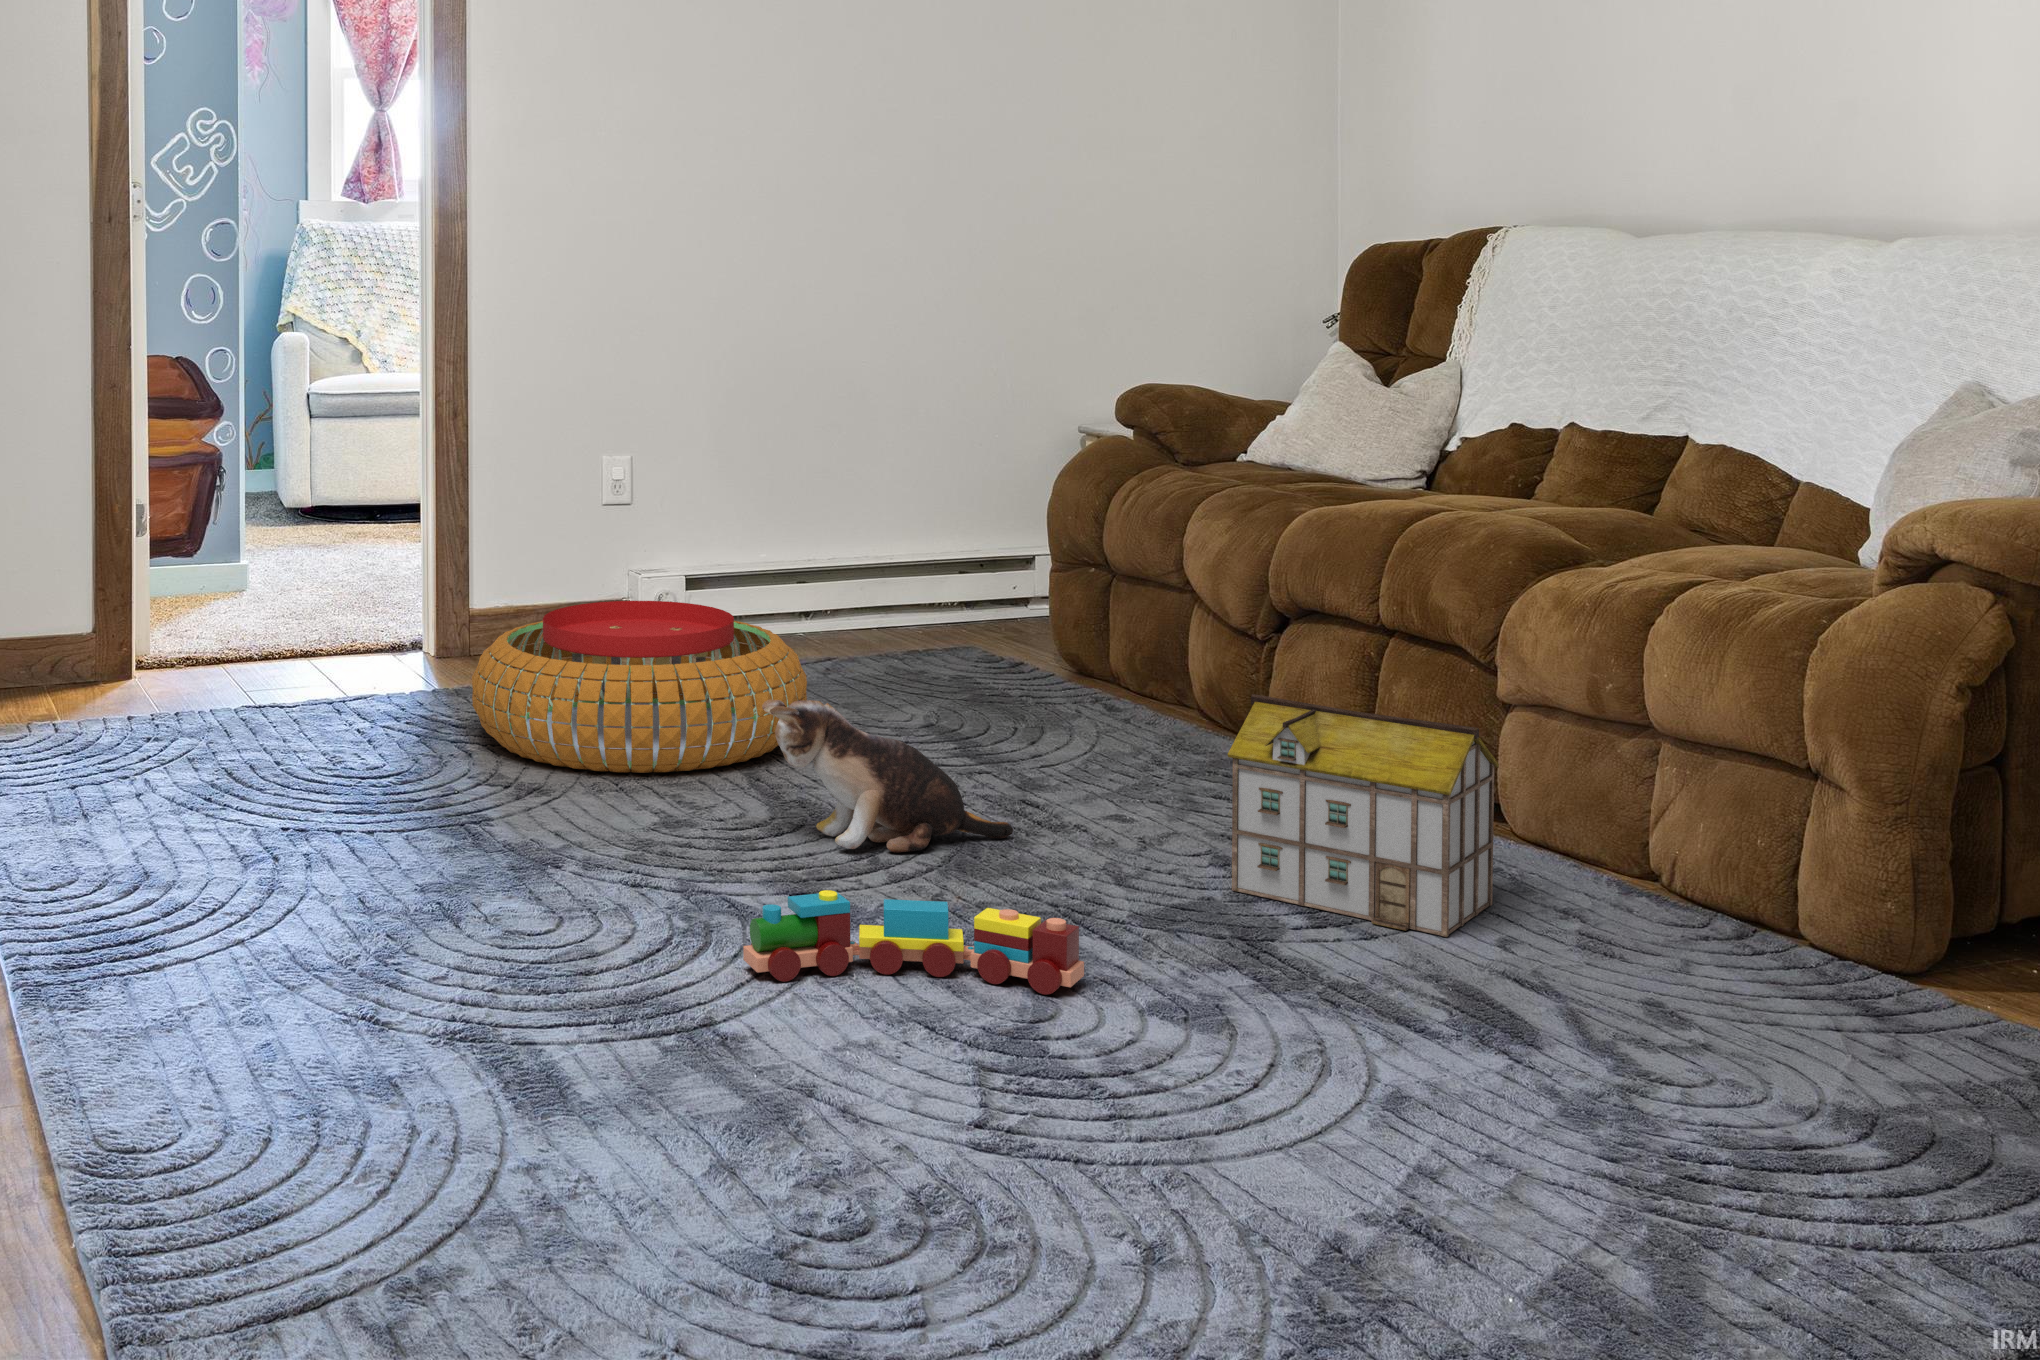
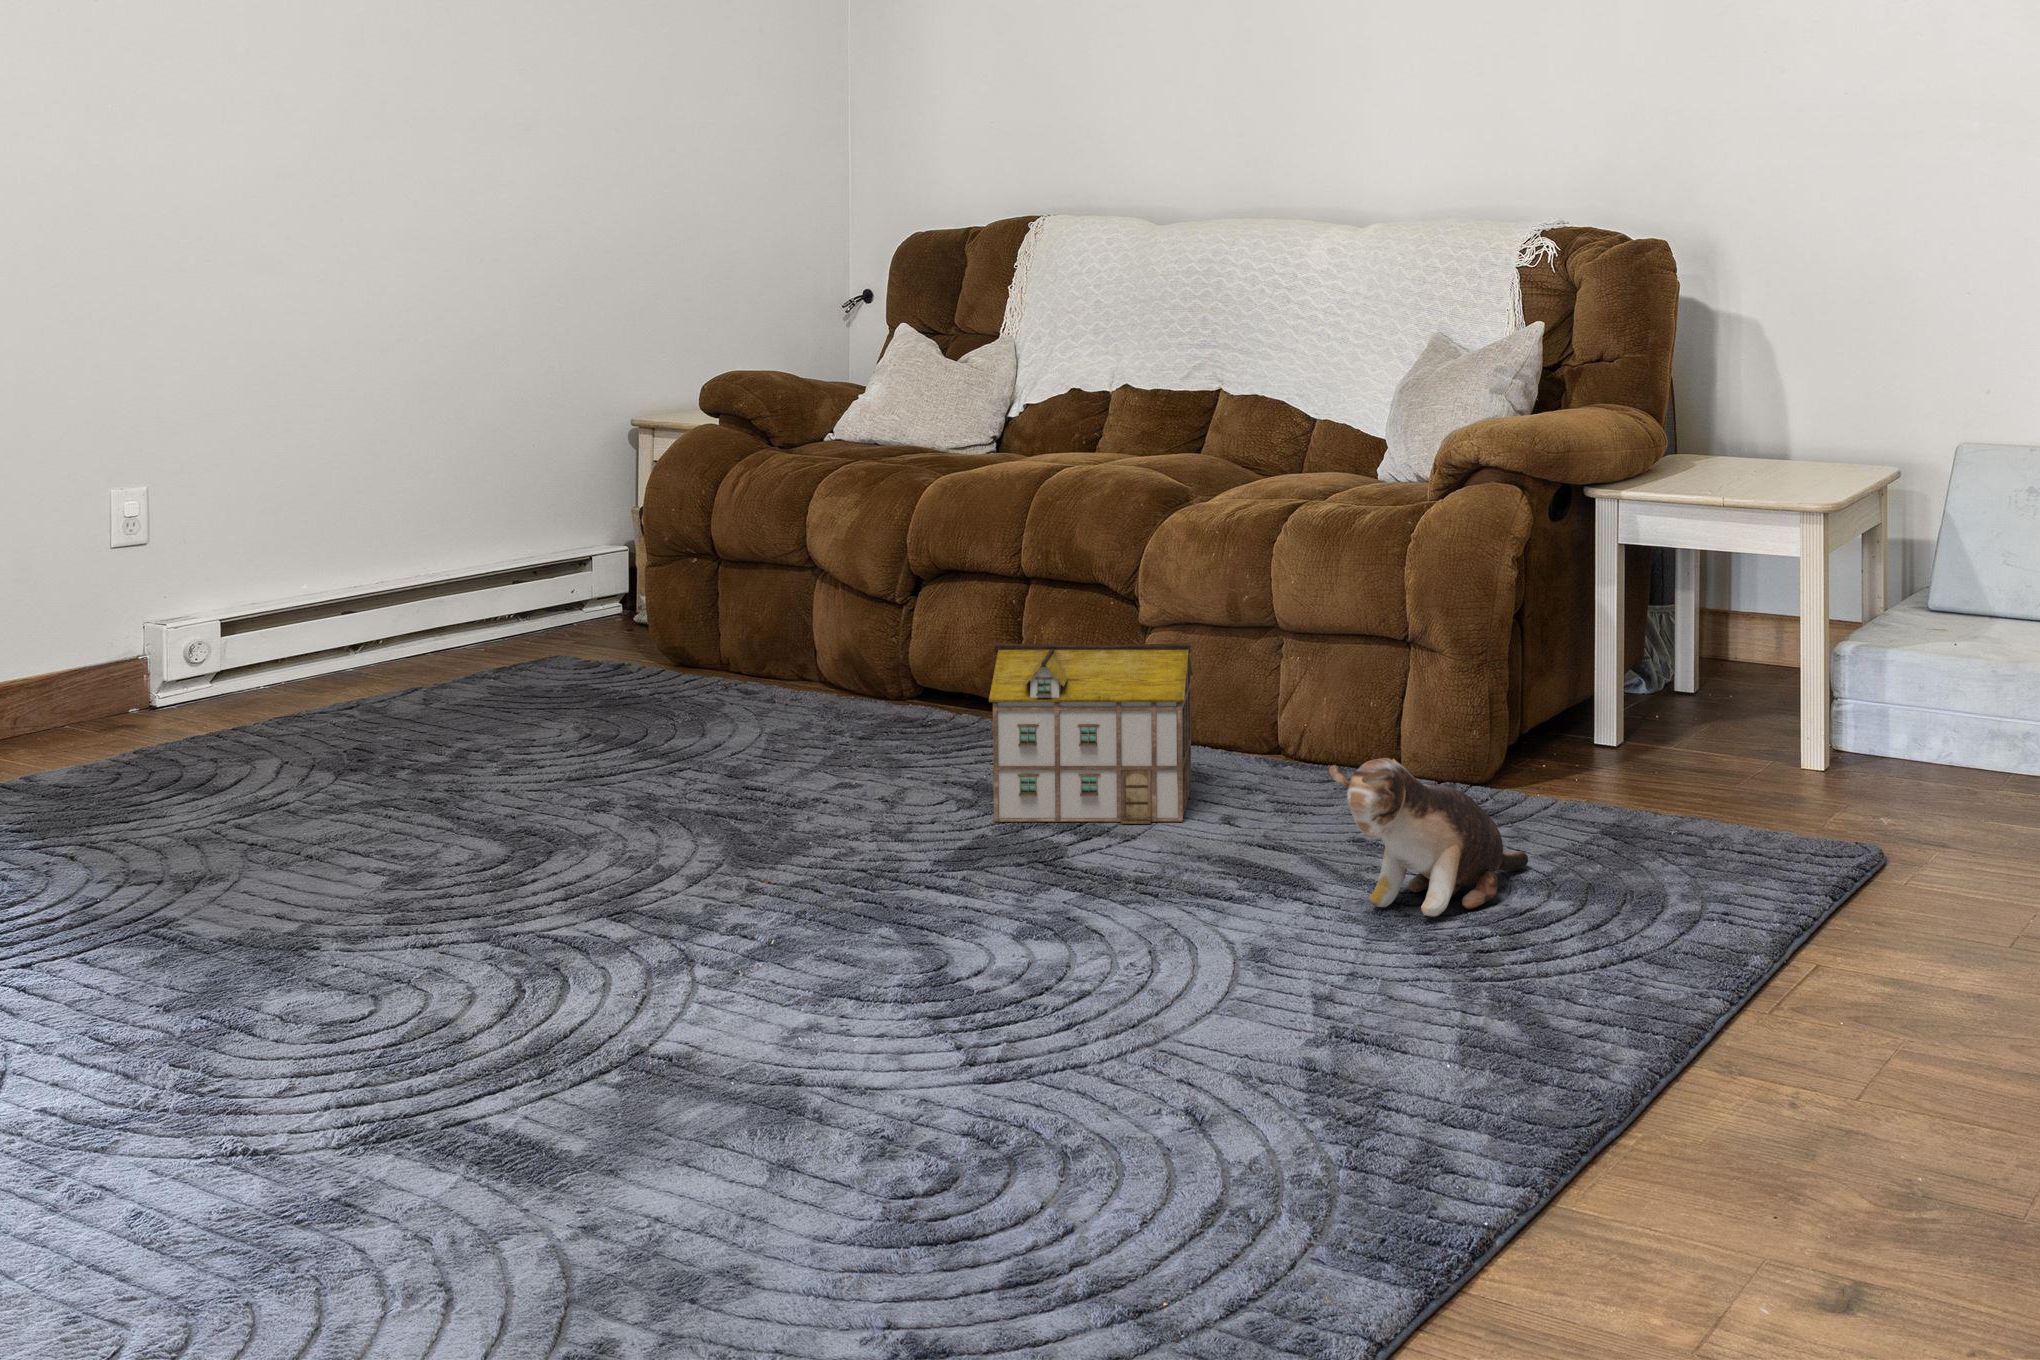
pouf: present [472,601,807,773] -> none [43,639,477,845]
plush toy: present [762,699,1013,852] -> present [1329,758,1528,916]
toy train: present [743,890,1084,995] -> none [622,870,949,996]

